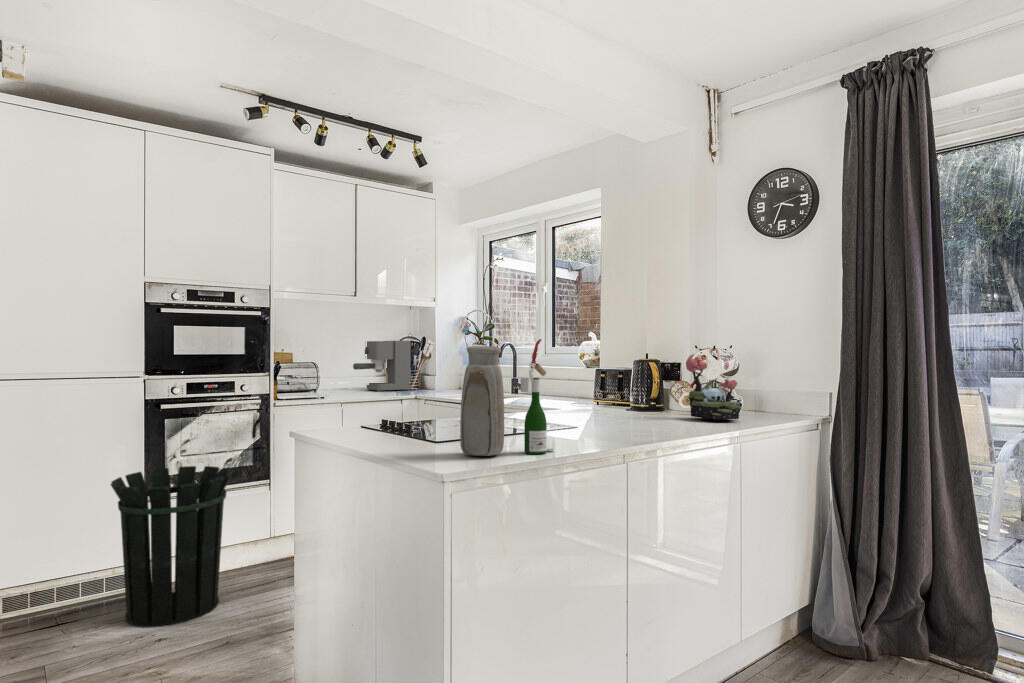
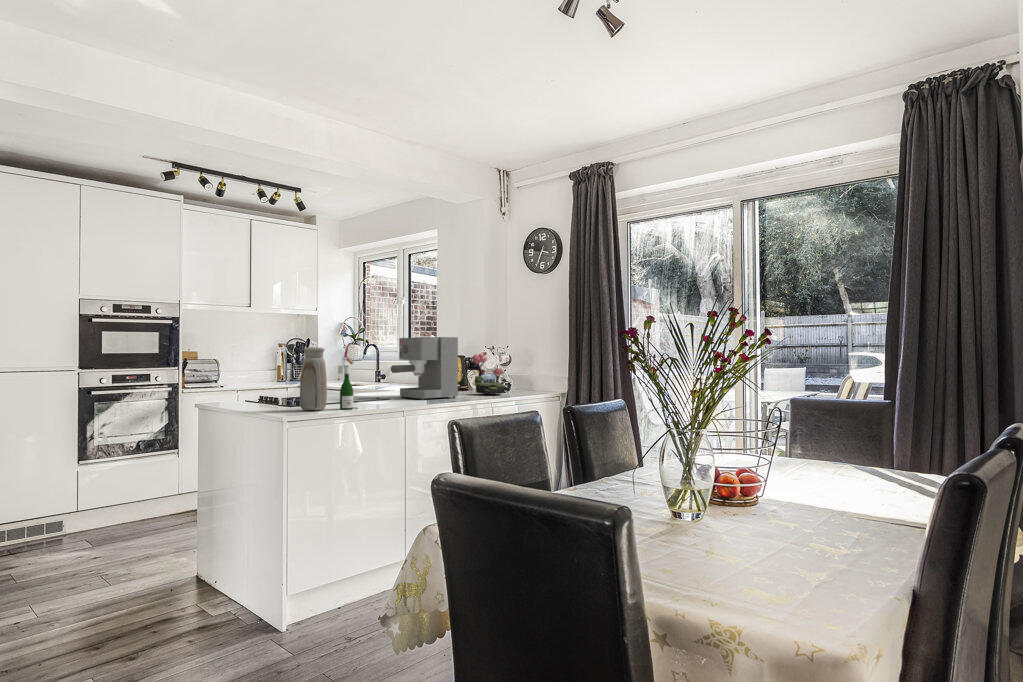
coffee maker: present [353,341,411,392] -> present [391,337,458,400]
waste bin: present [110,466,232,628] -> none [54,437,151,552]

